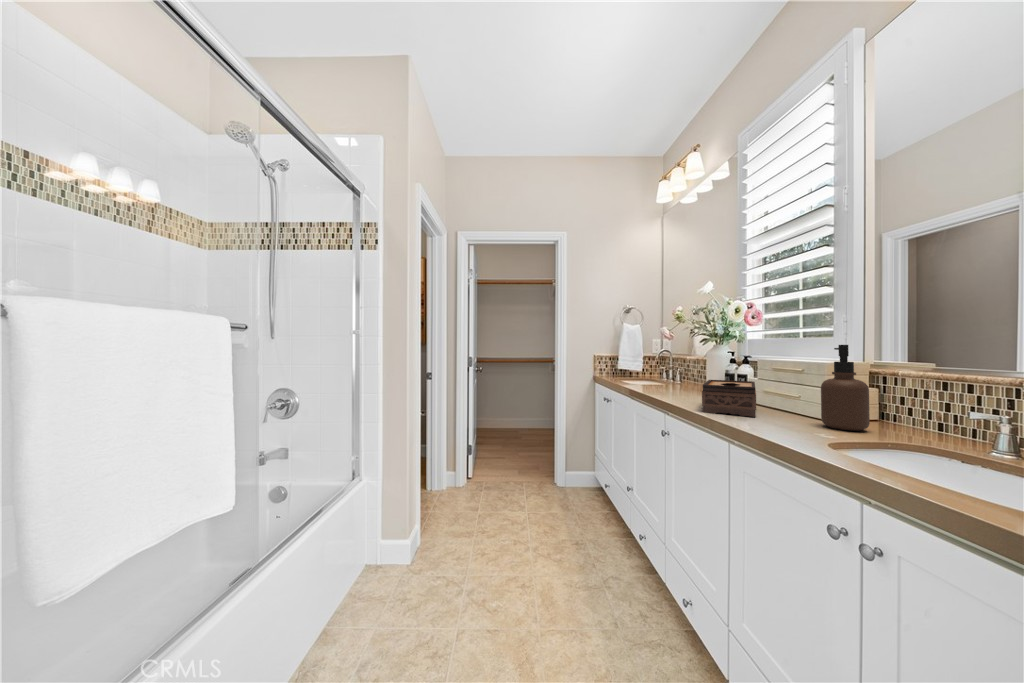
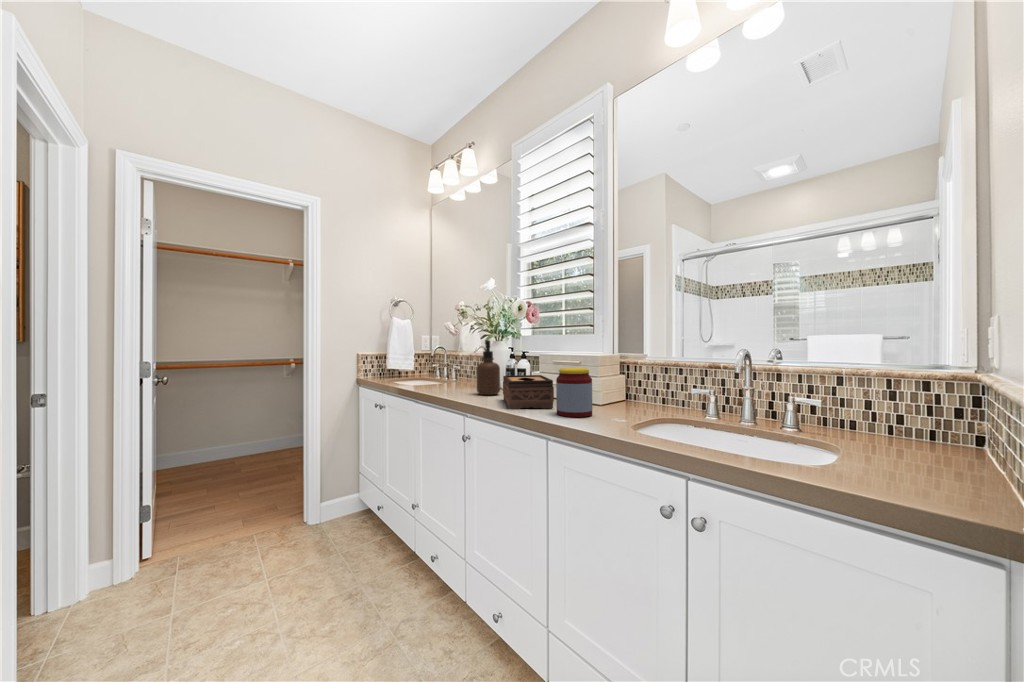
soap dispenser: present [821,345,870,431] -> present [476,340,500,395]
jar: none [751,375,798,429] -> present [556,368,593,417]

